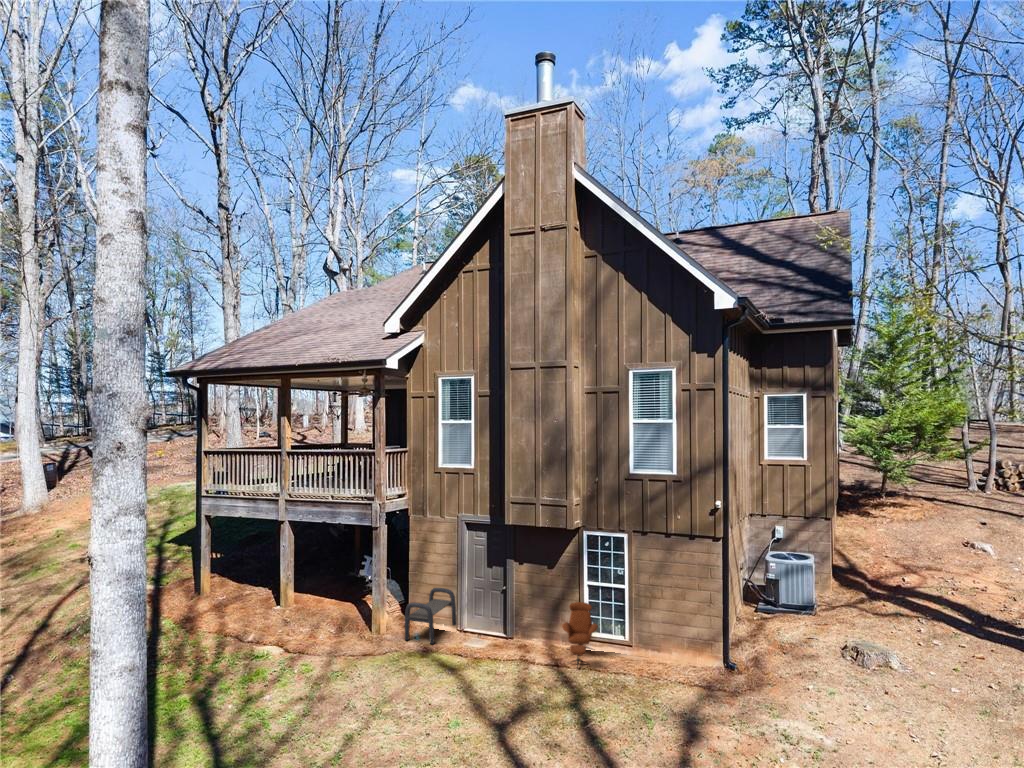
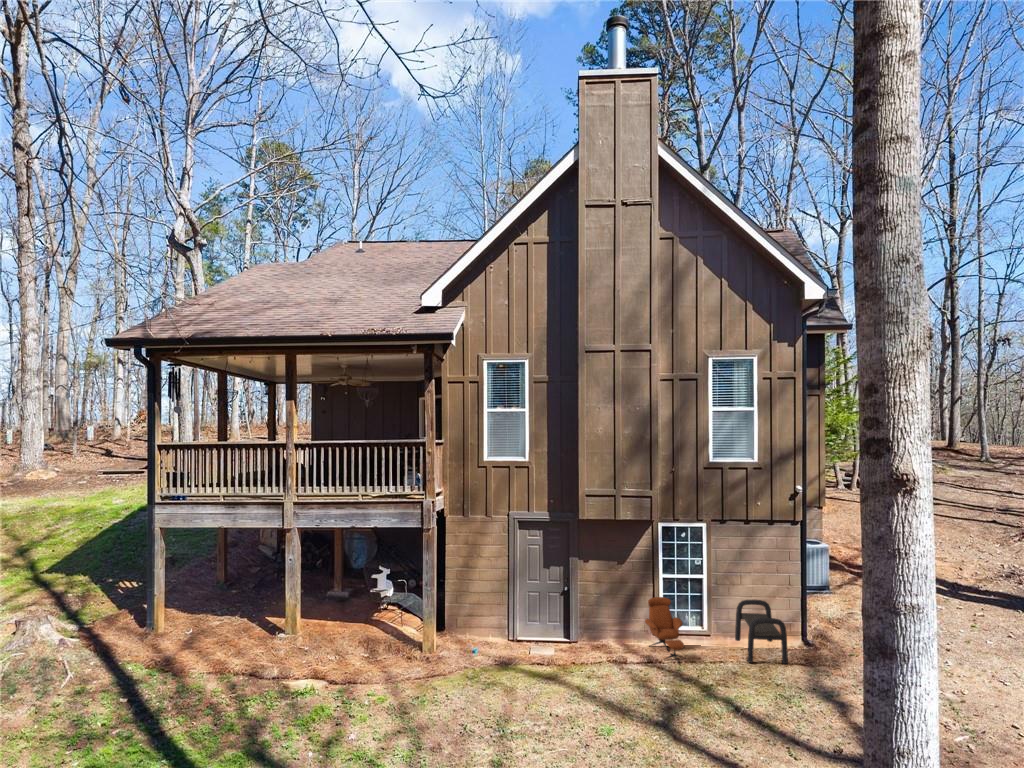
bench: present [405,588,457,644] -> present [735,600,788,664]

